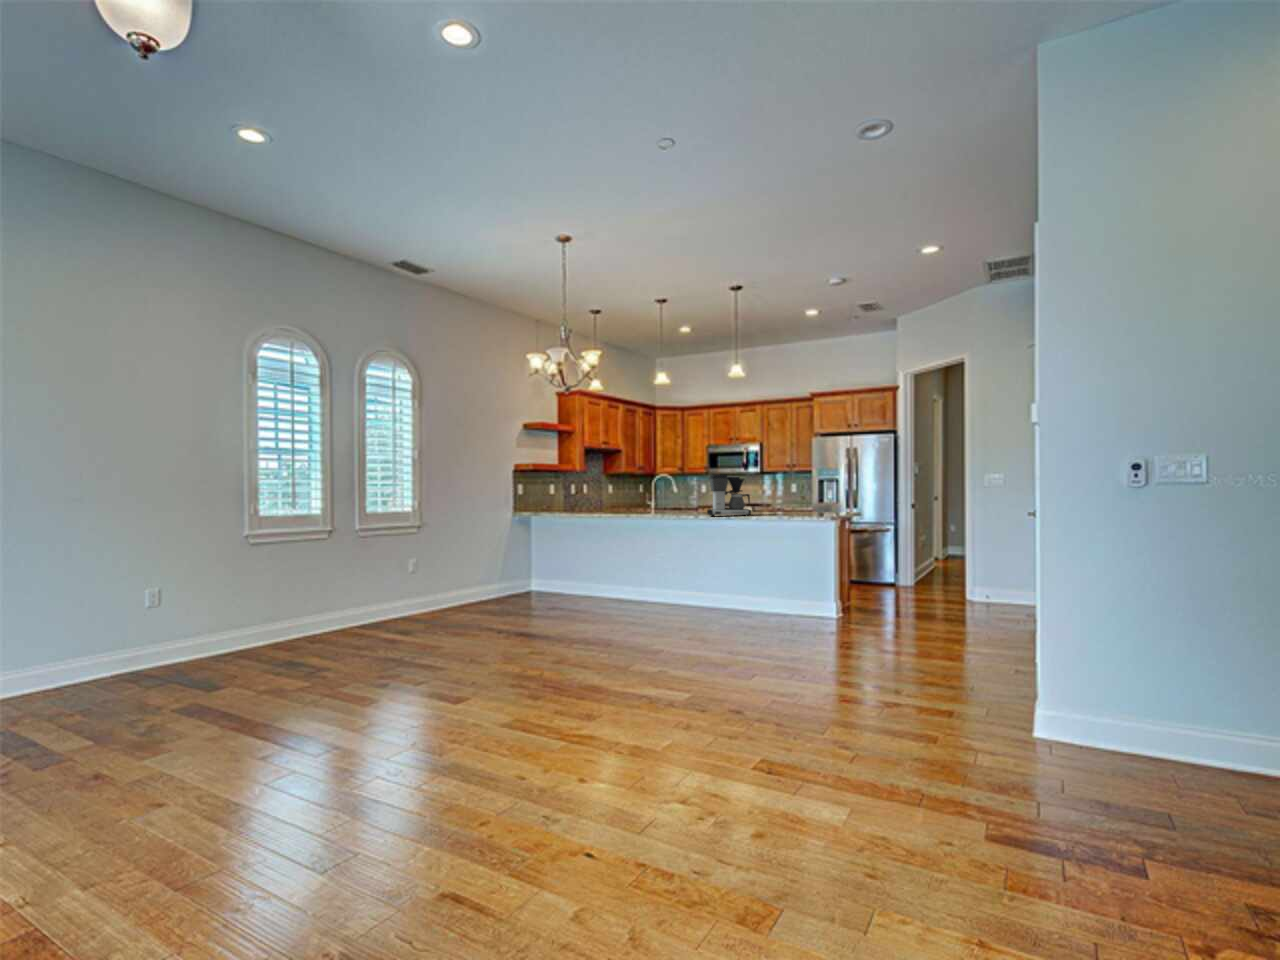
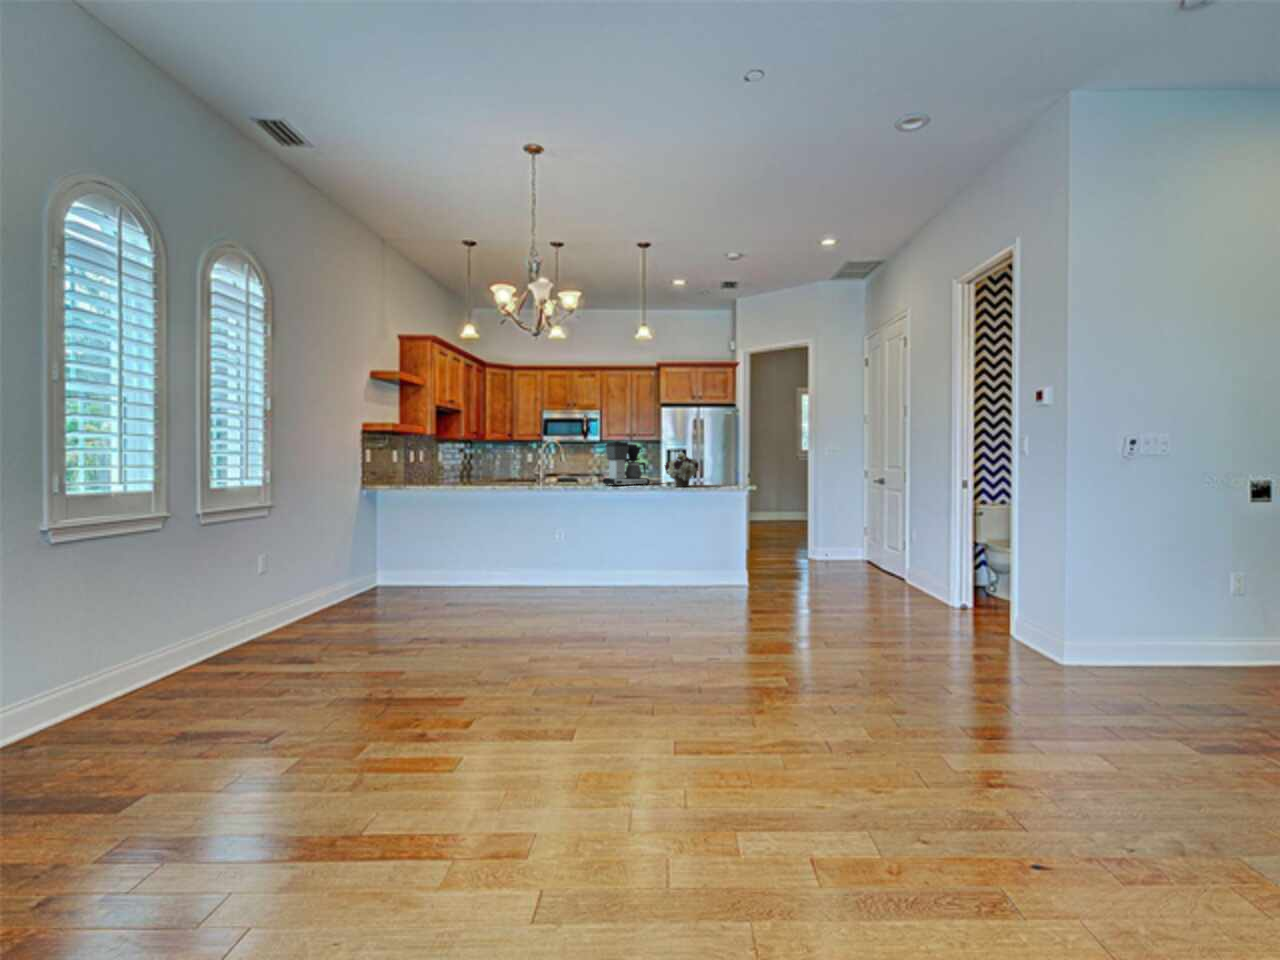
flower arrangement: none [756,484,789,518] -> present [665,453,699,487]

